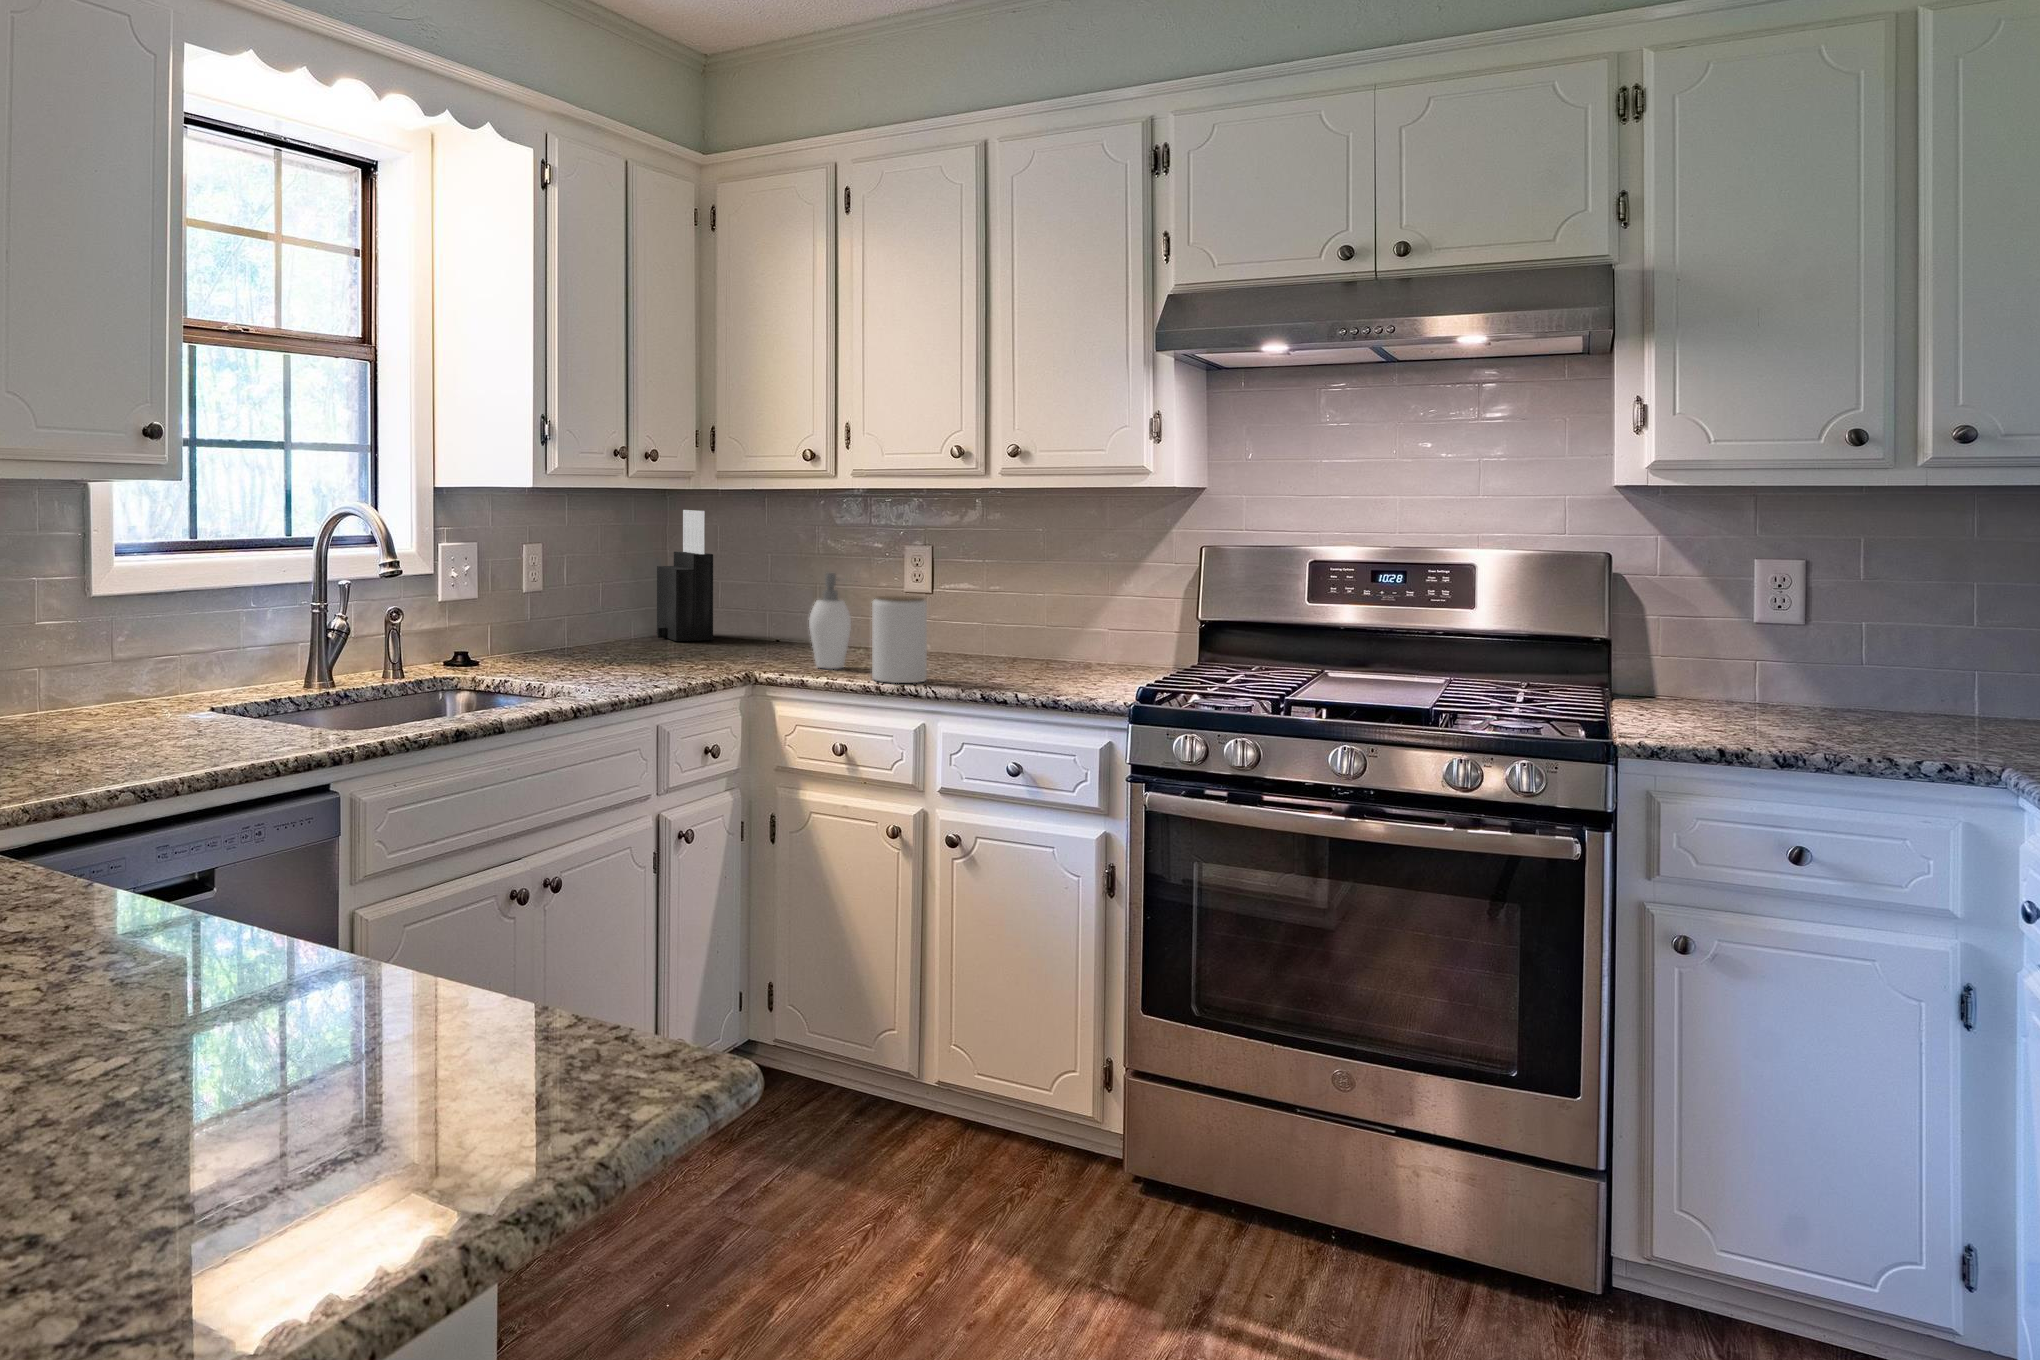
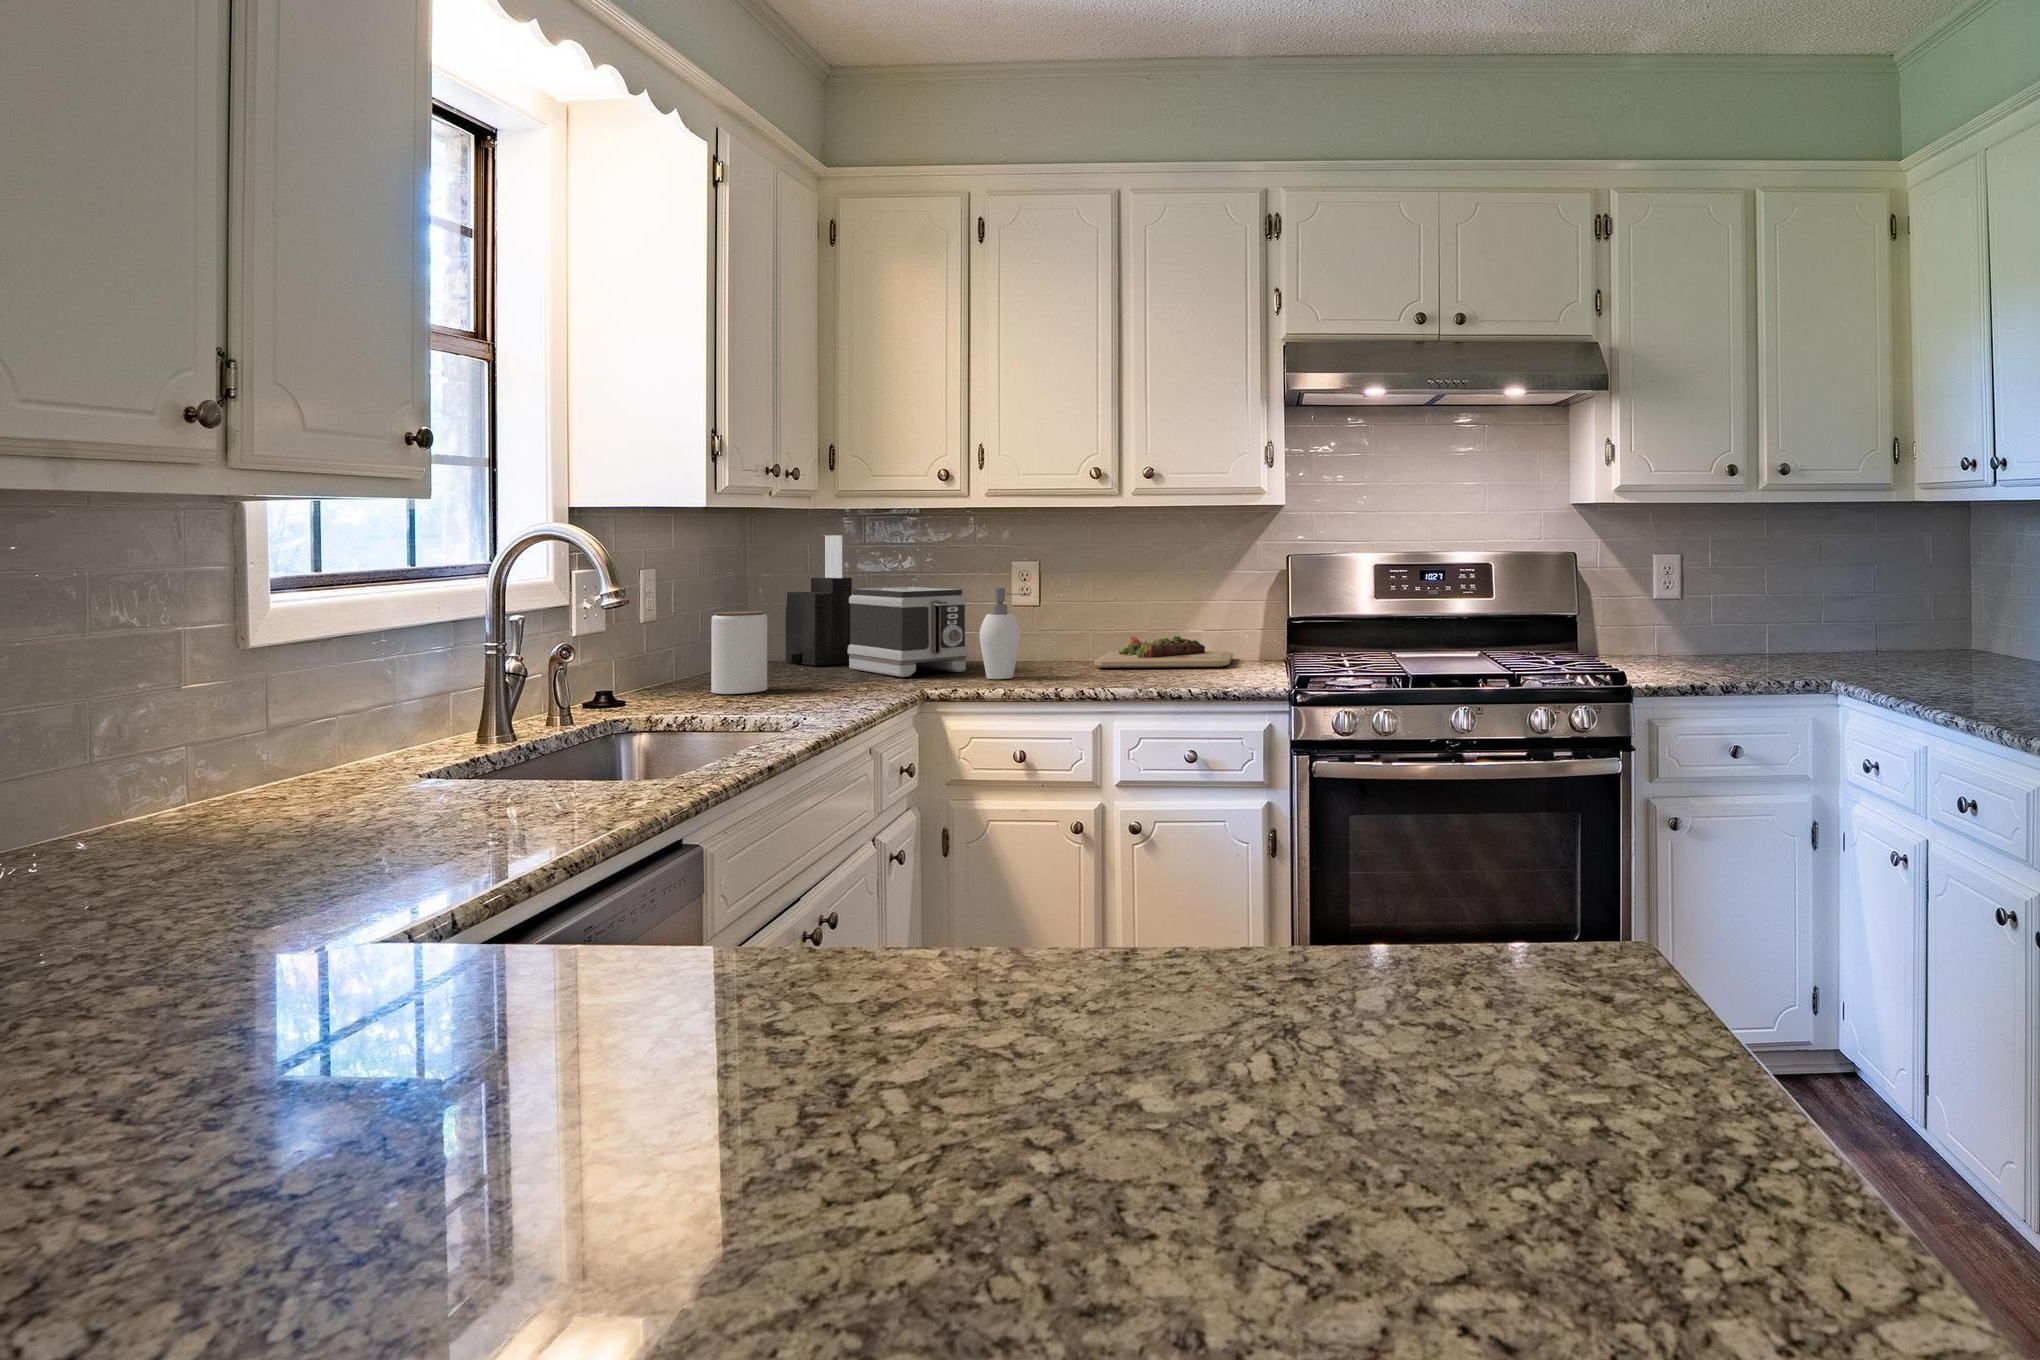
toaster: none [702,566,808,659] -> present [848,587,968,677]
jar: present [872,596,927,683] -> present [711,611,767,694]
cutting board: none [940,631,1115,673] -> present [1094,635,1233,668]

